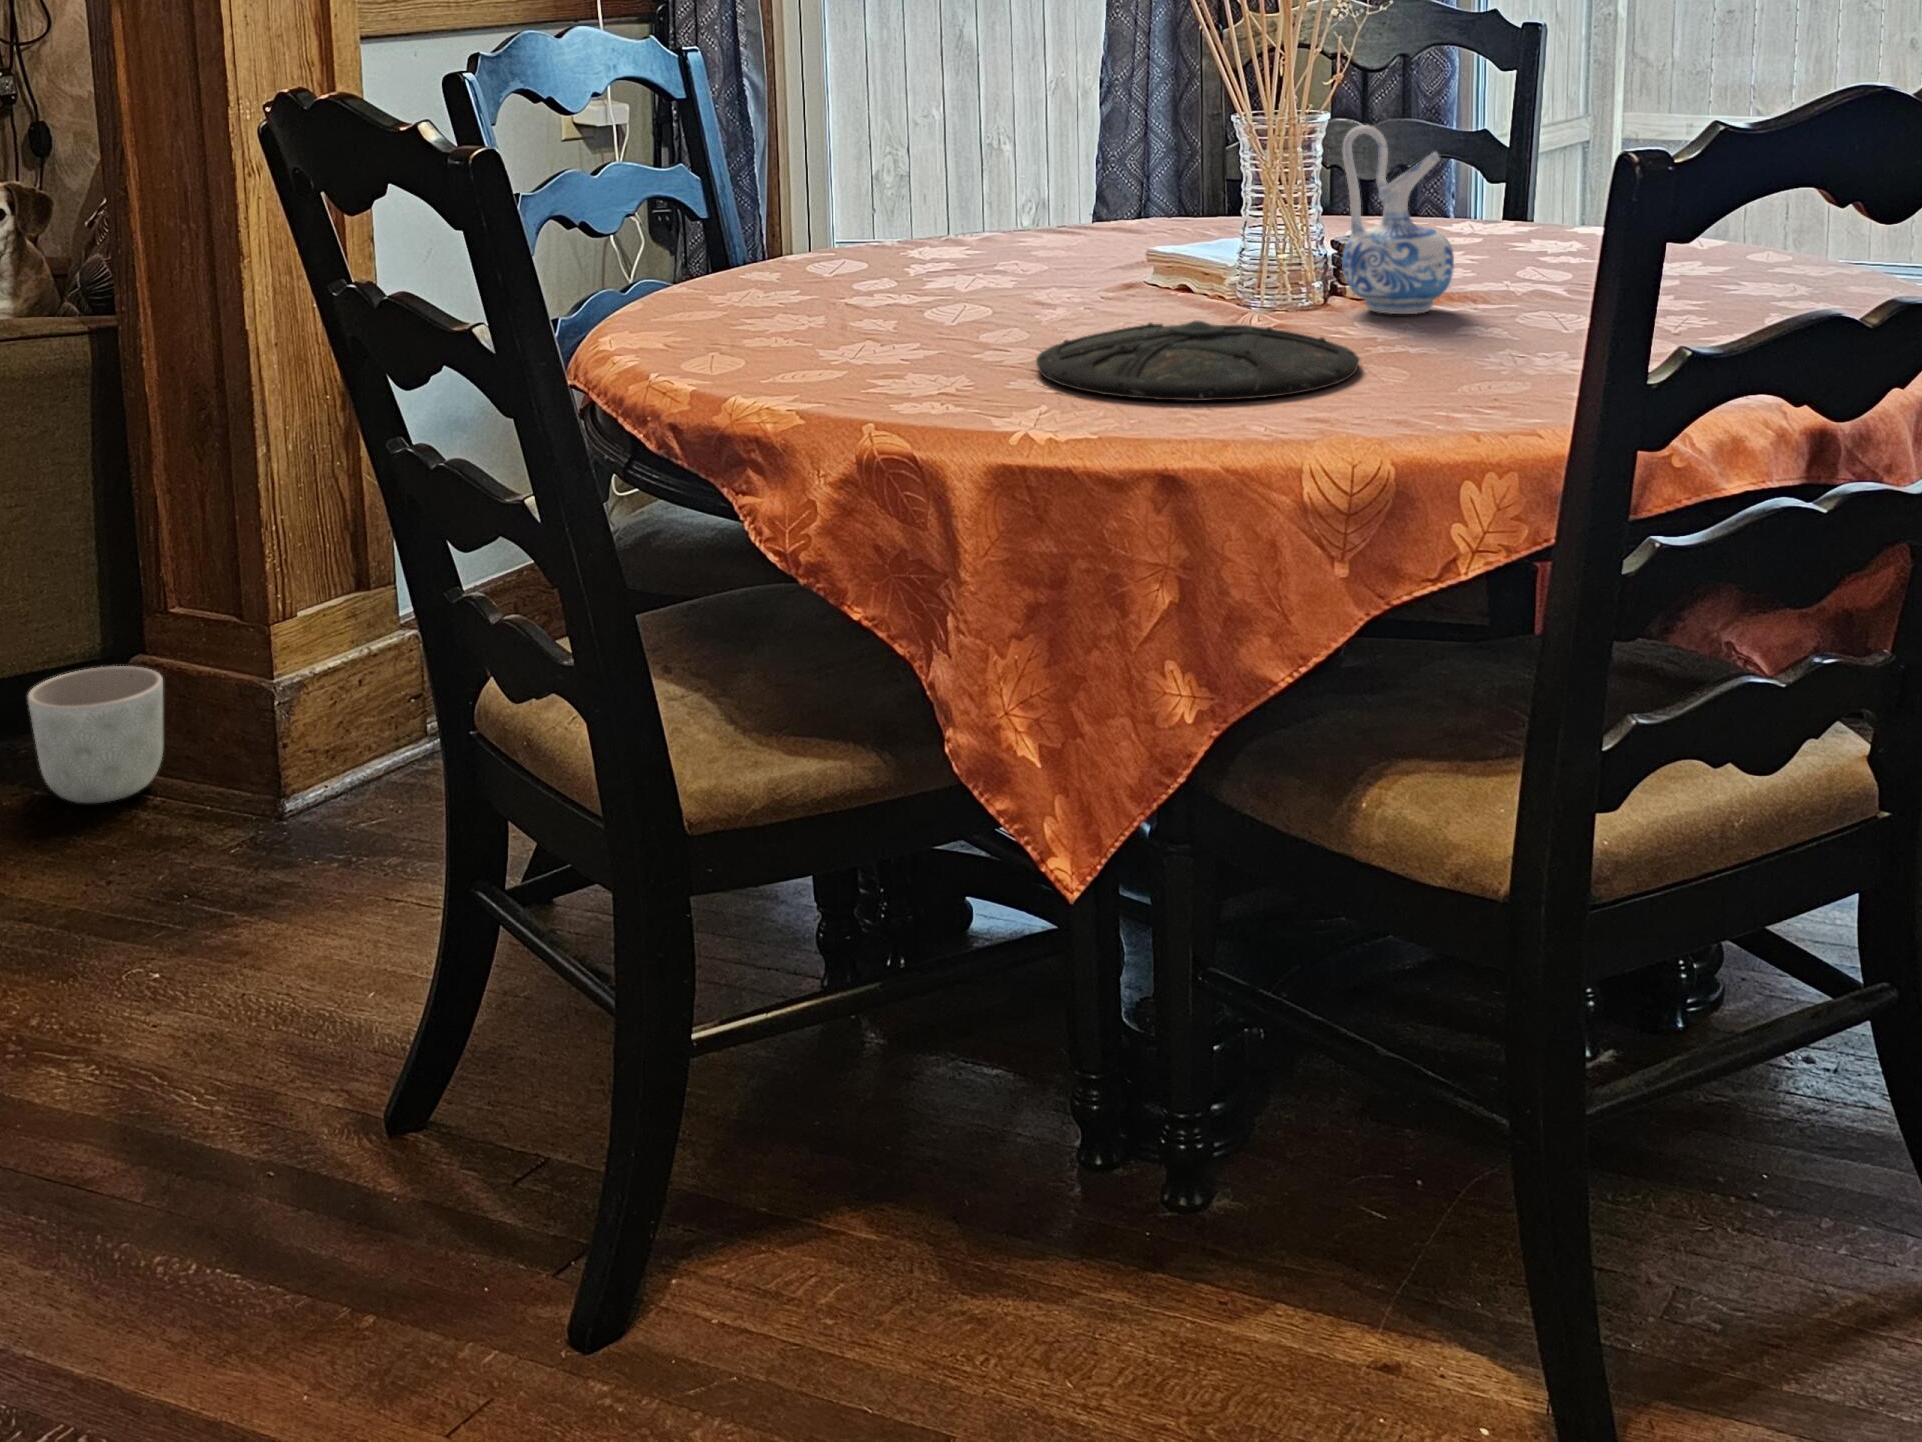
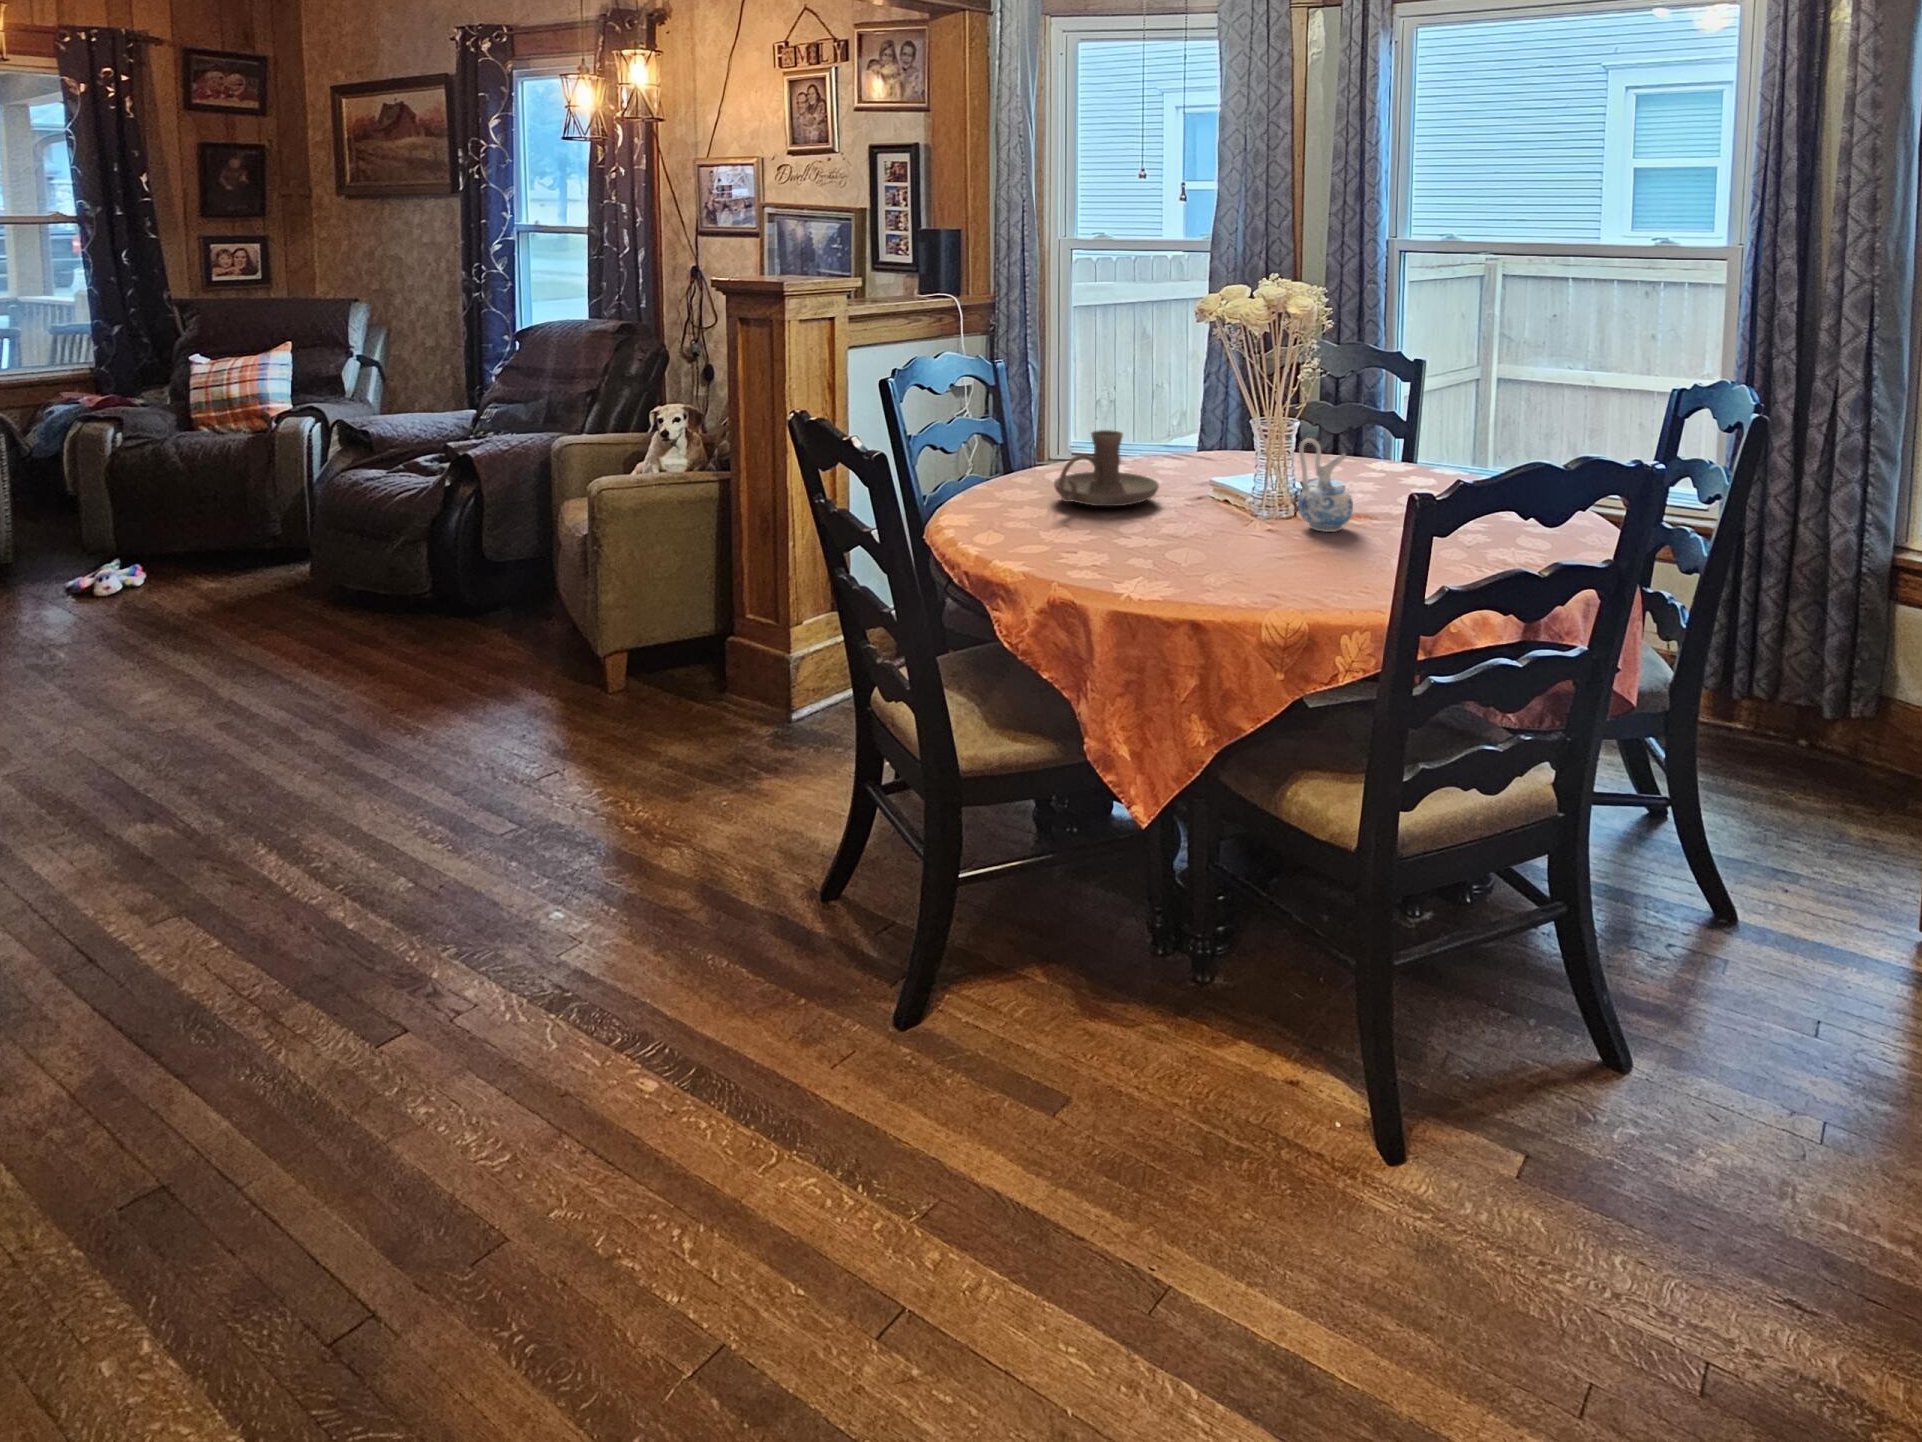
candle holder: none [829,142,1050,295] -> present [1054,430,1159,506]
plate: present [1036,321,1359,401] -> none [1142,535,1298,584]
planter: present [28,666,163,803] -> none [679,642,741,709]

